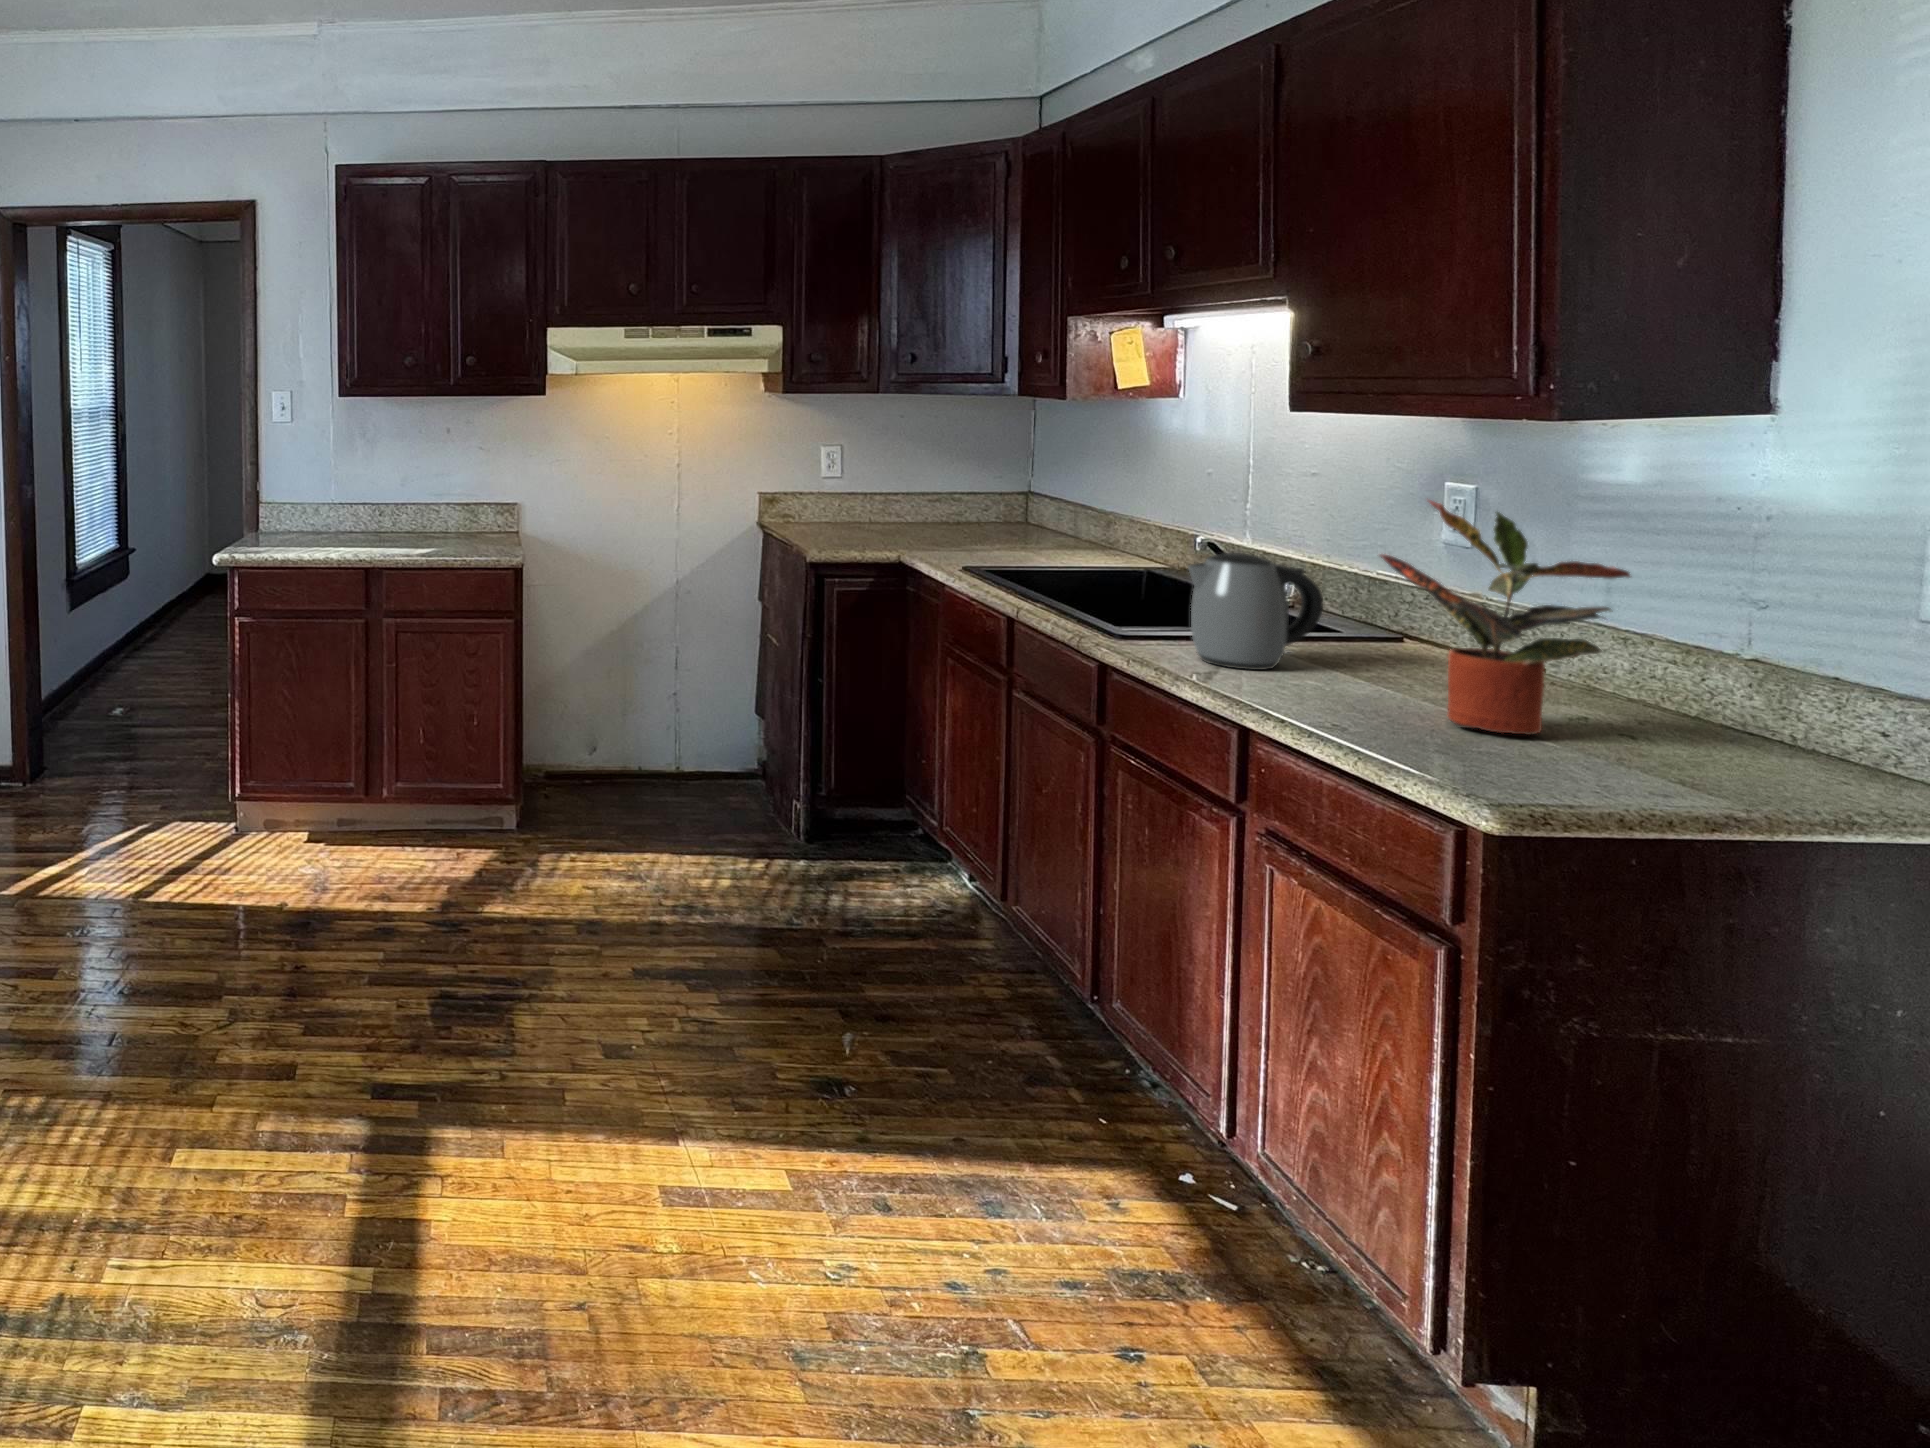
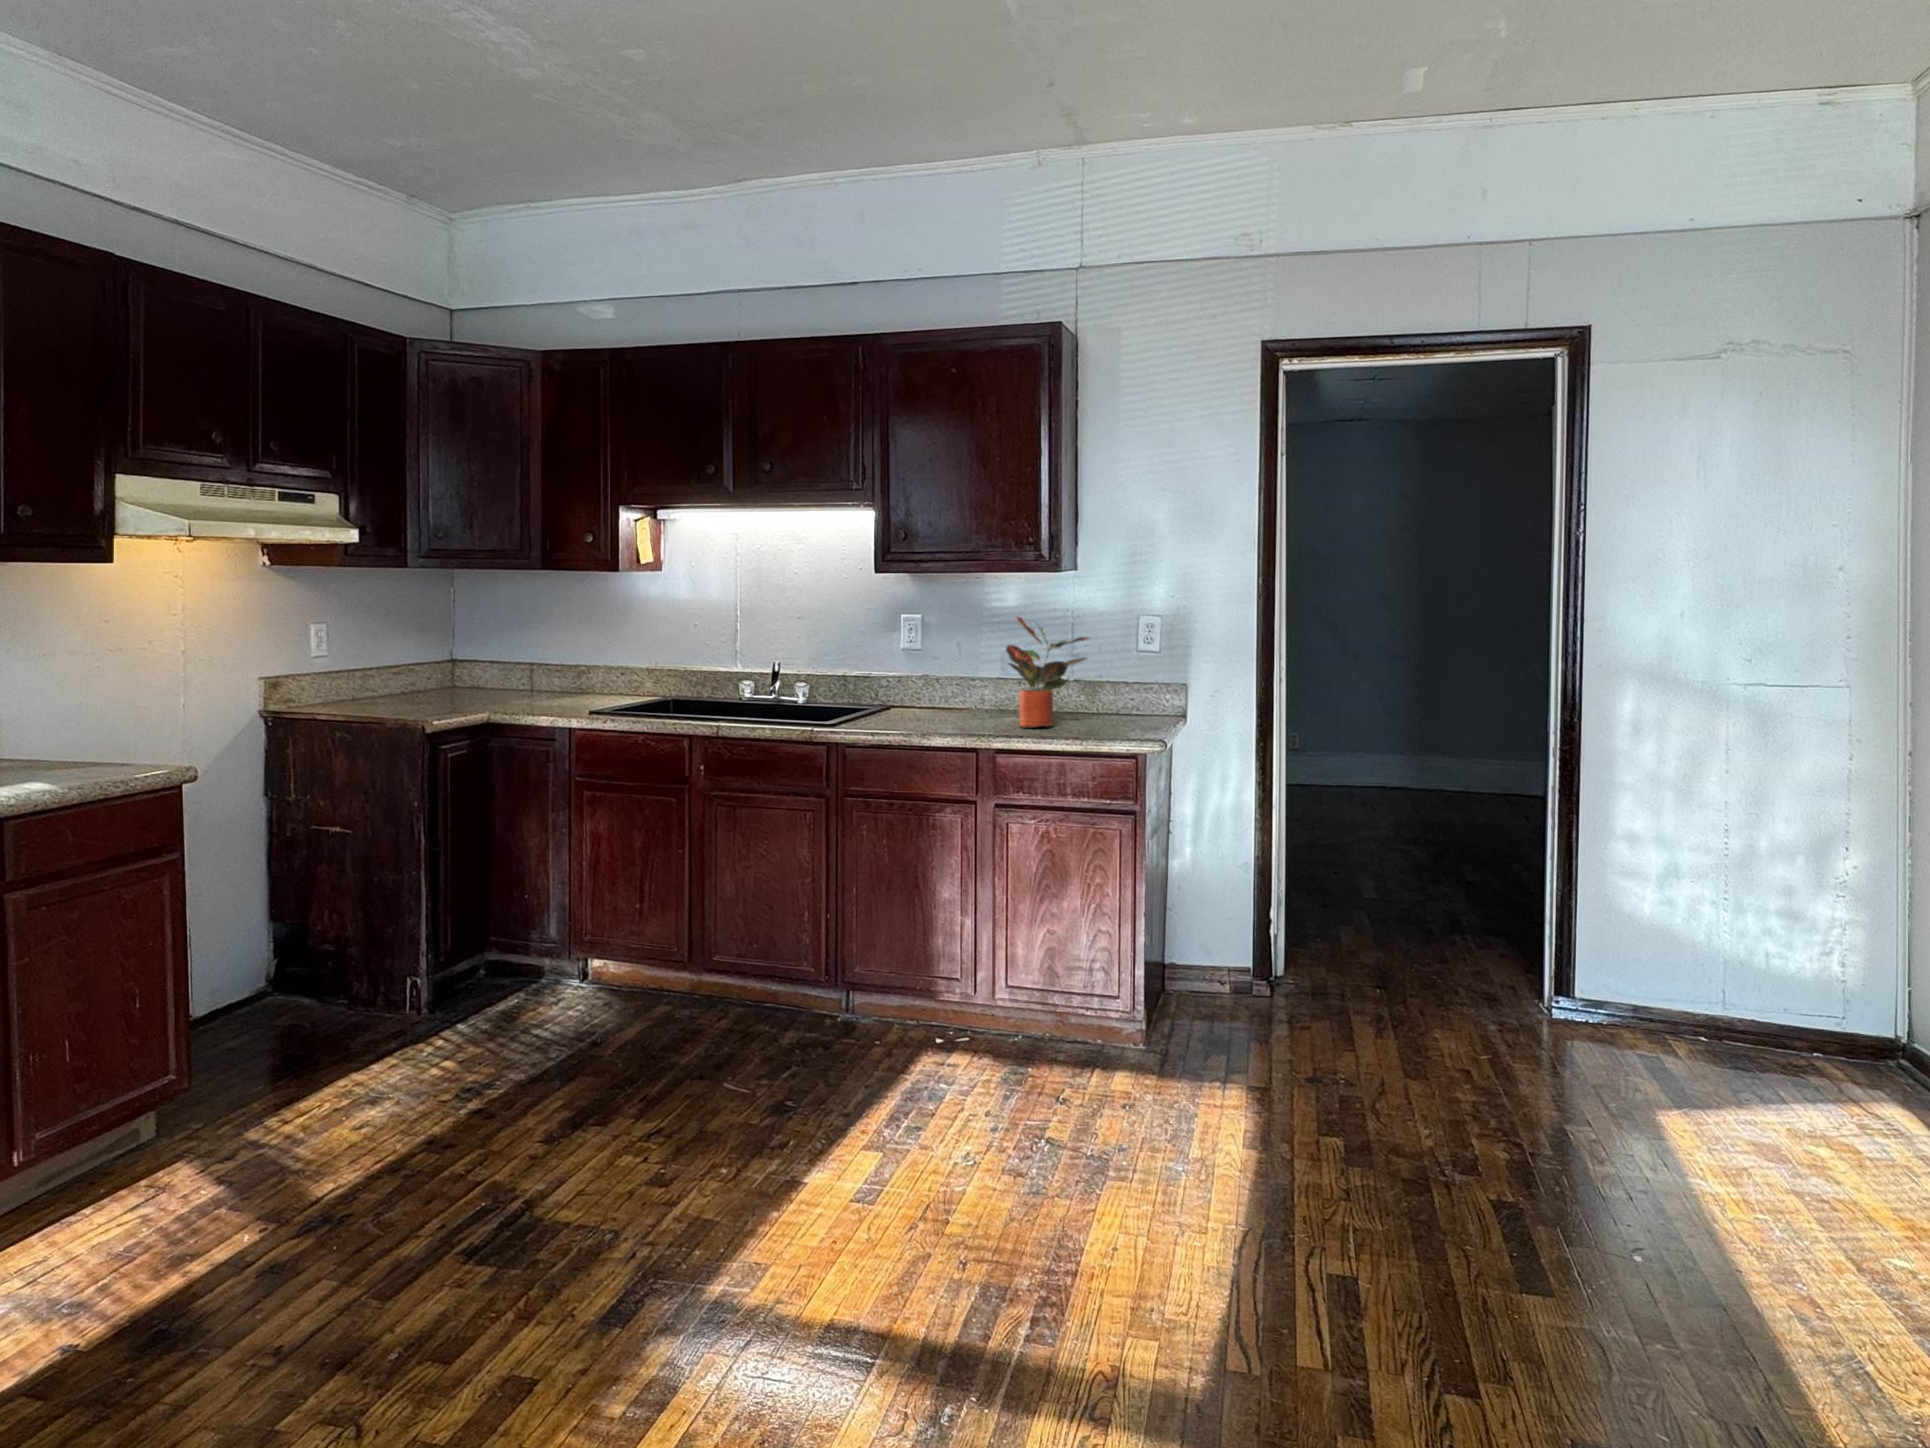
kettle: present [1188,553,1323,670] -> none [873,660,921,730]

